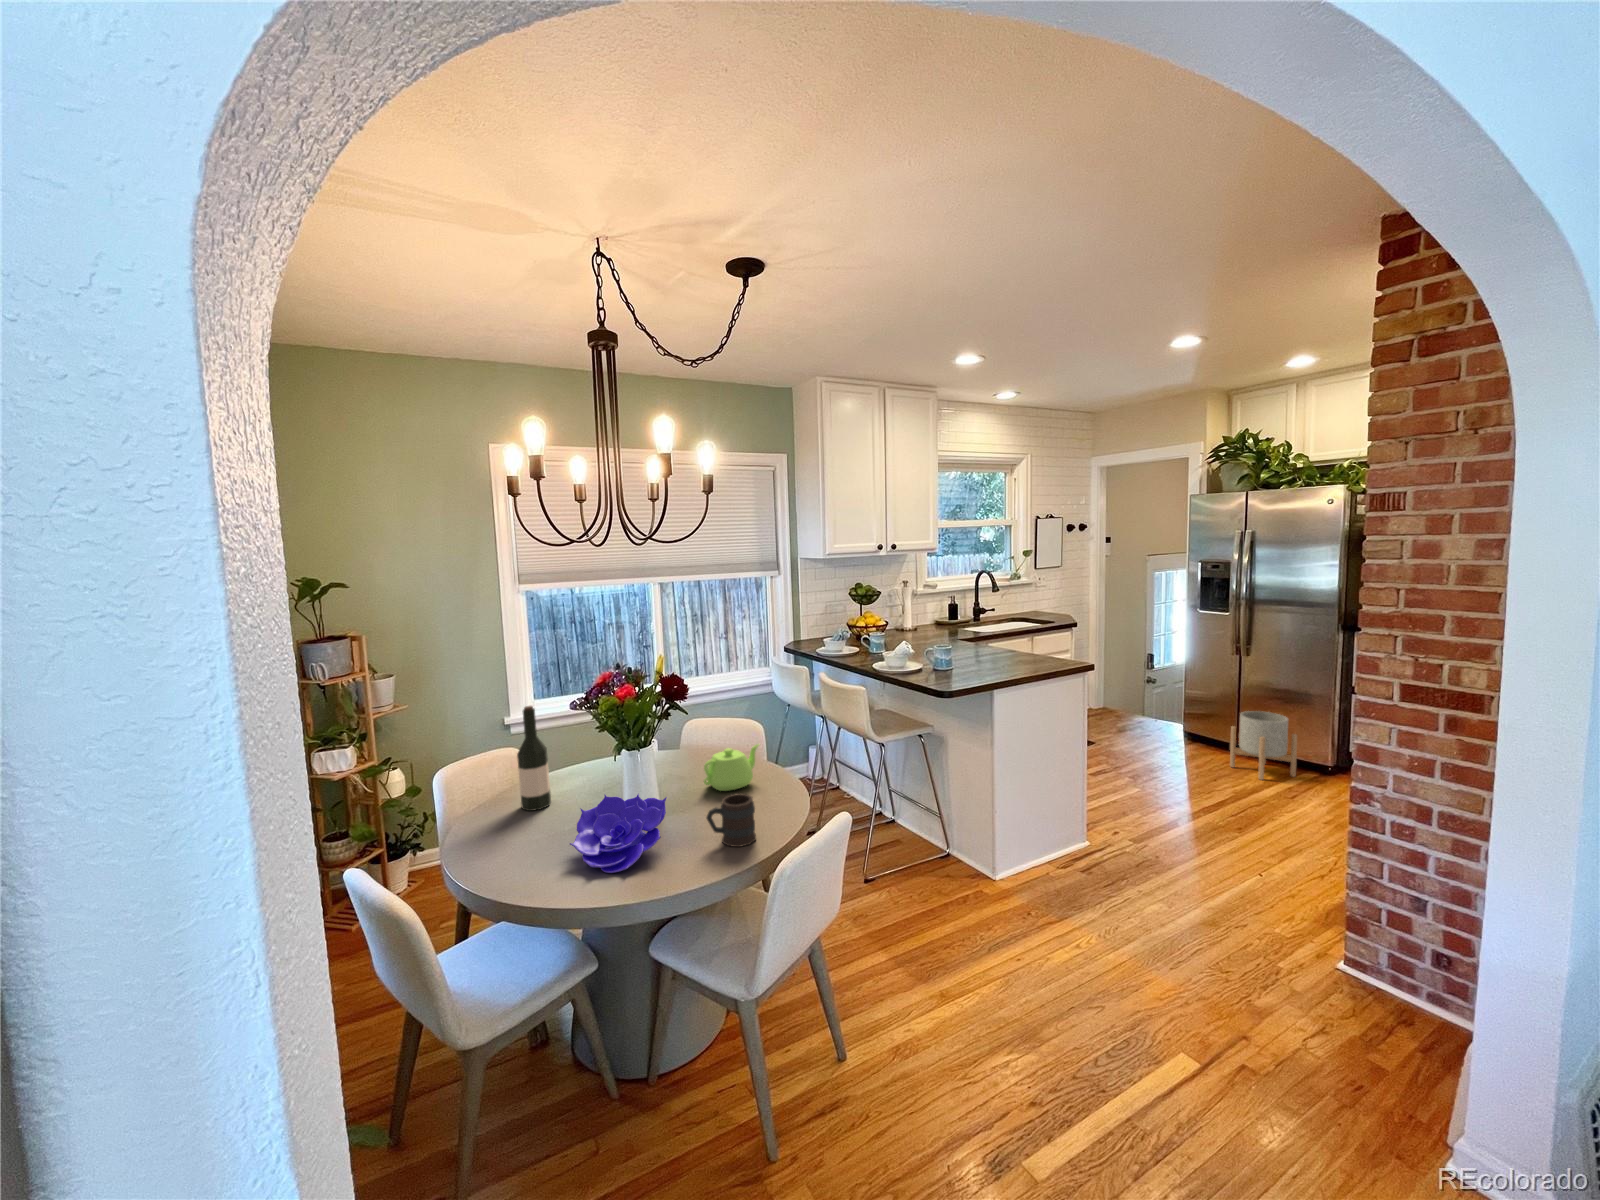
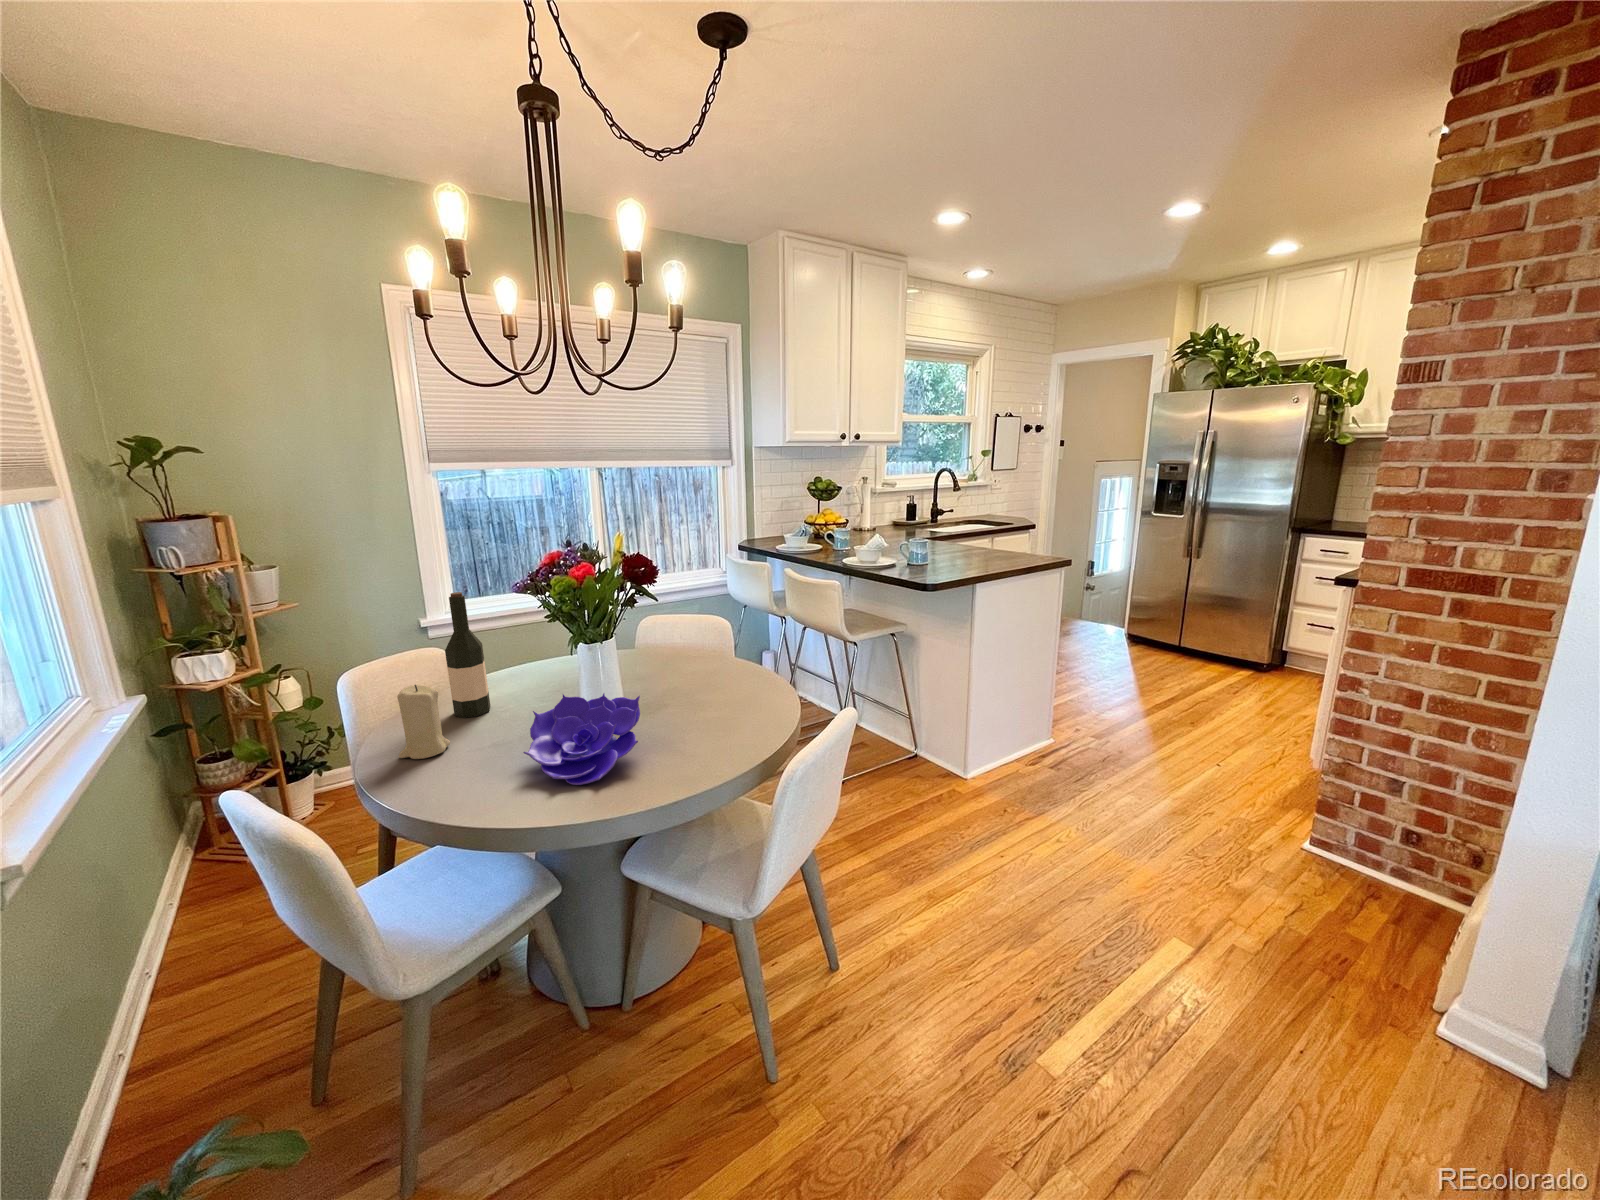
planter: present [1230,711,1297,780] -> none [1170,612,1237,677]
teapot: present [704,744,759,791] -> none [674,638,736,691]
candle: none [475,784,516,846] -> present [397,685,450,759]
mug: present [706,793,756,847] -> none [690,690,749,750]

